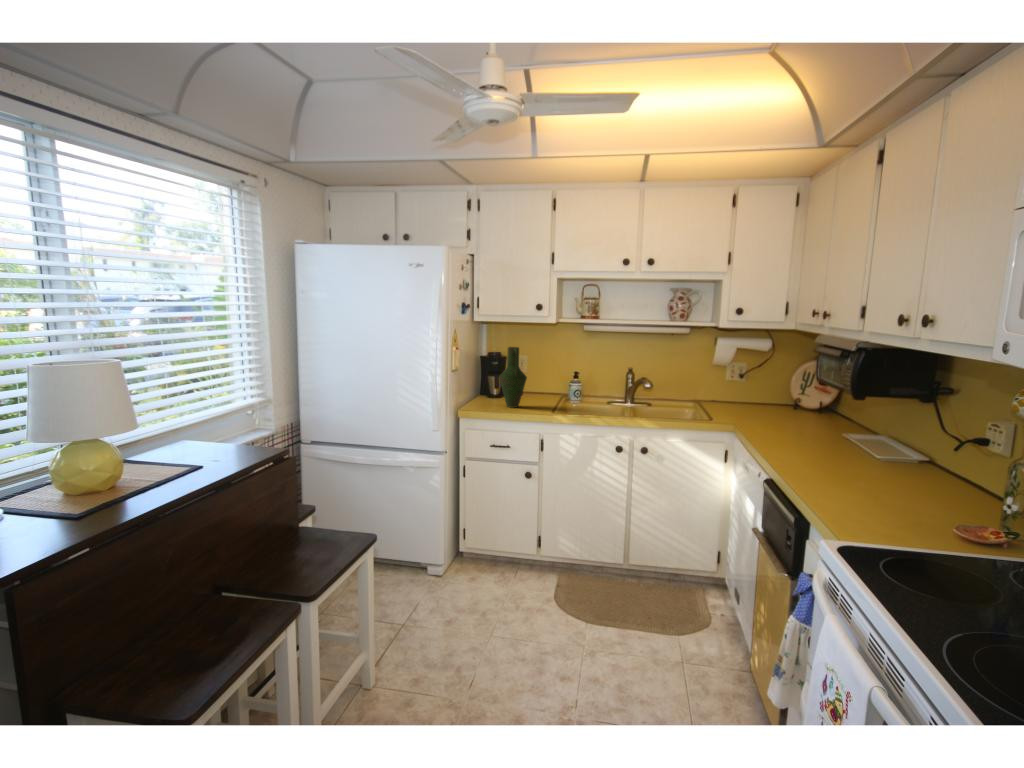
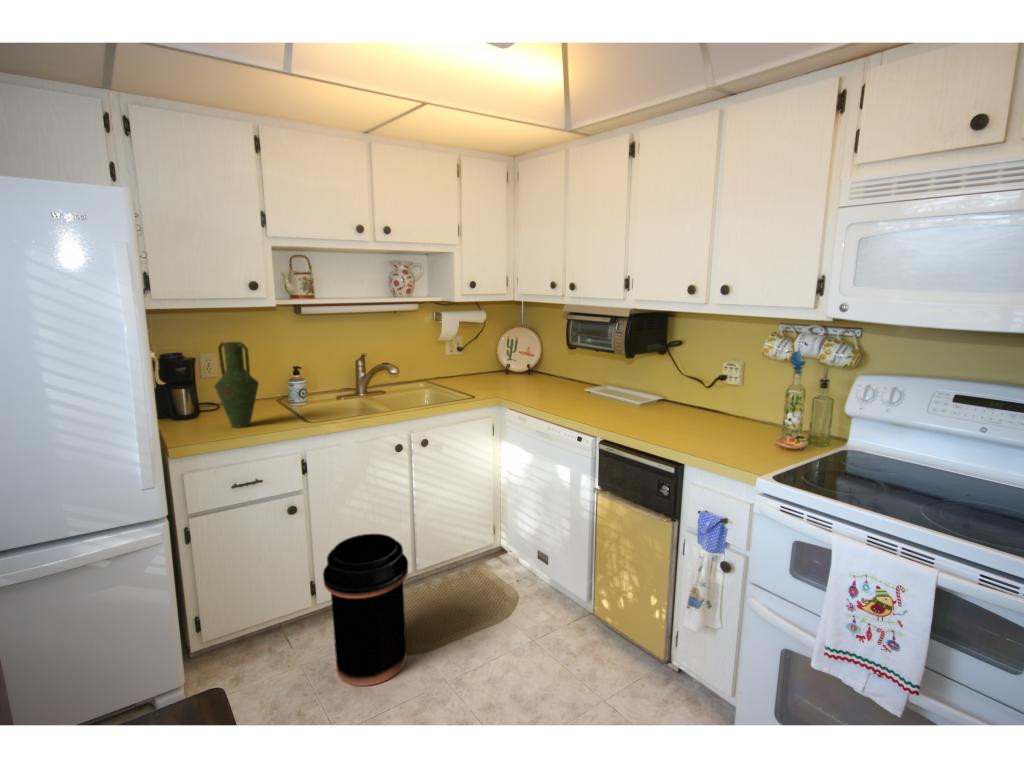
trash can: none [520,506,586,625] -> present [323,534,408,686]

